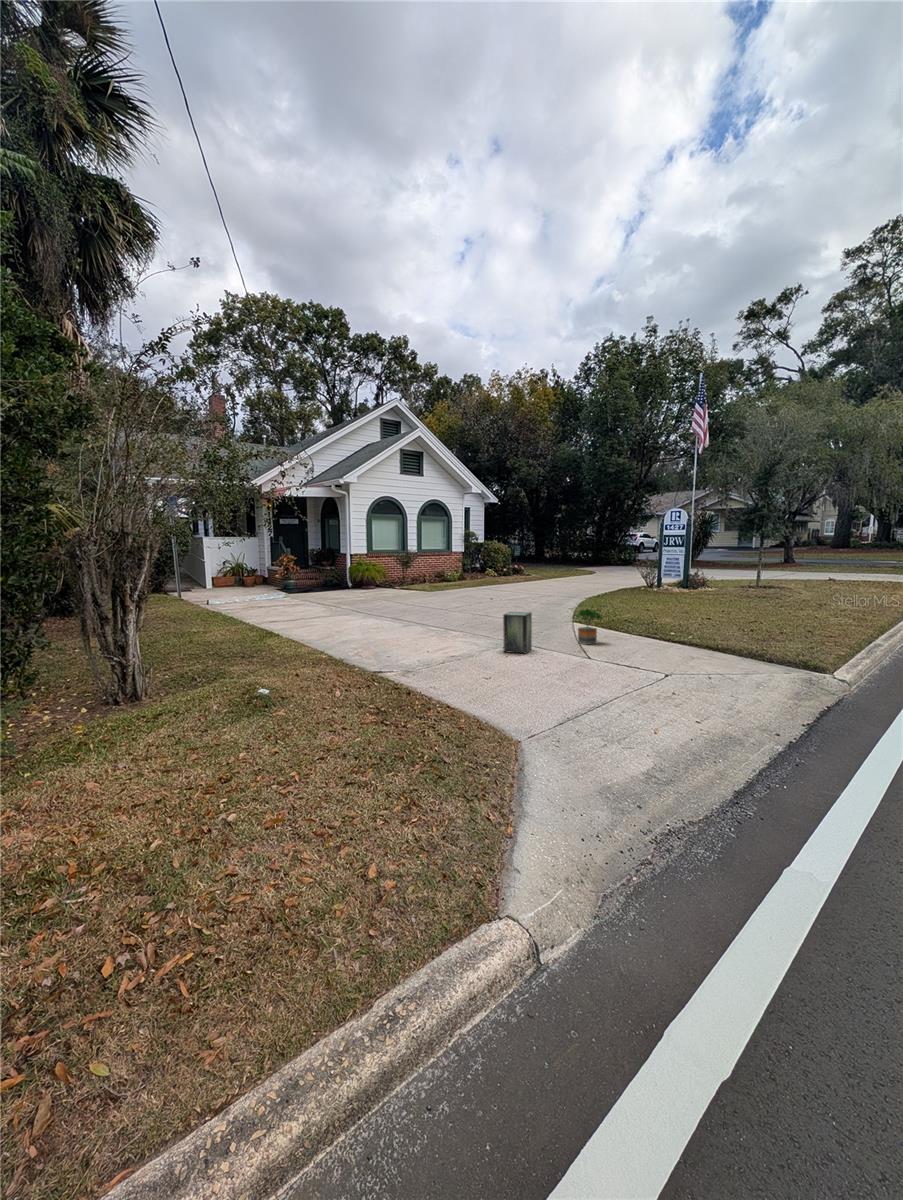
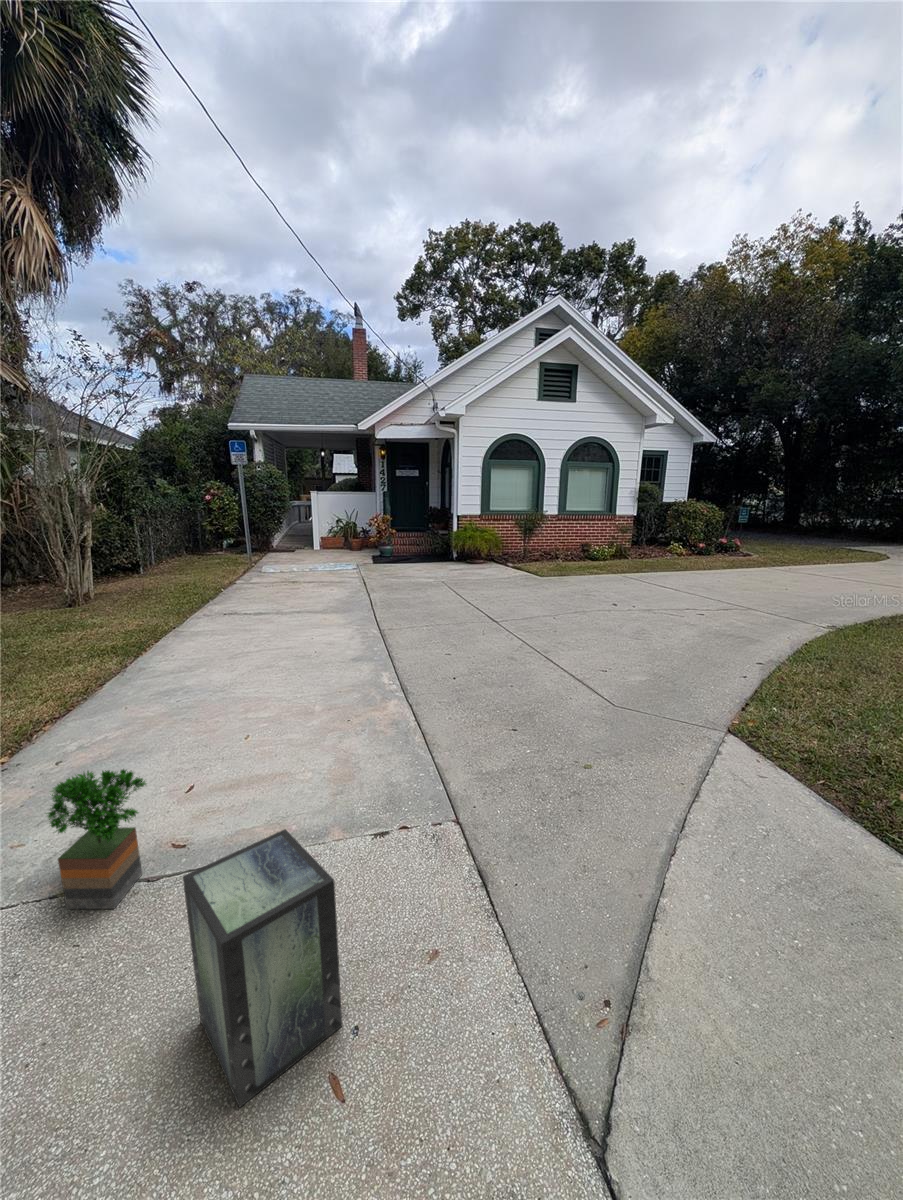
potted tree: present [576,609,602,645] -> present [46,769,146,909]

